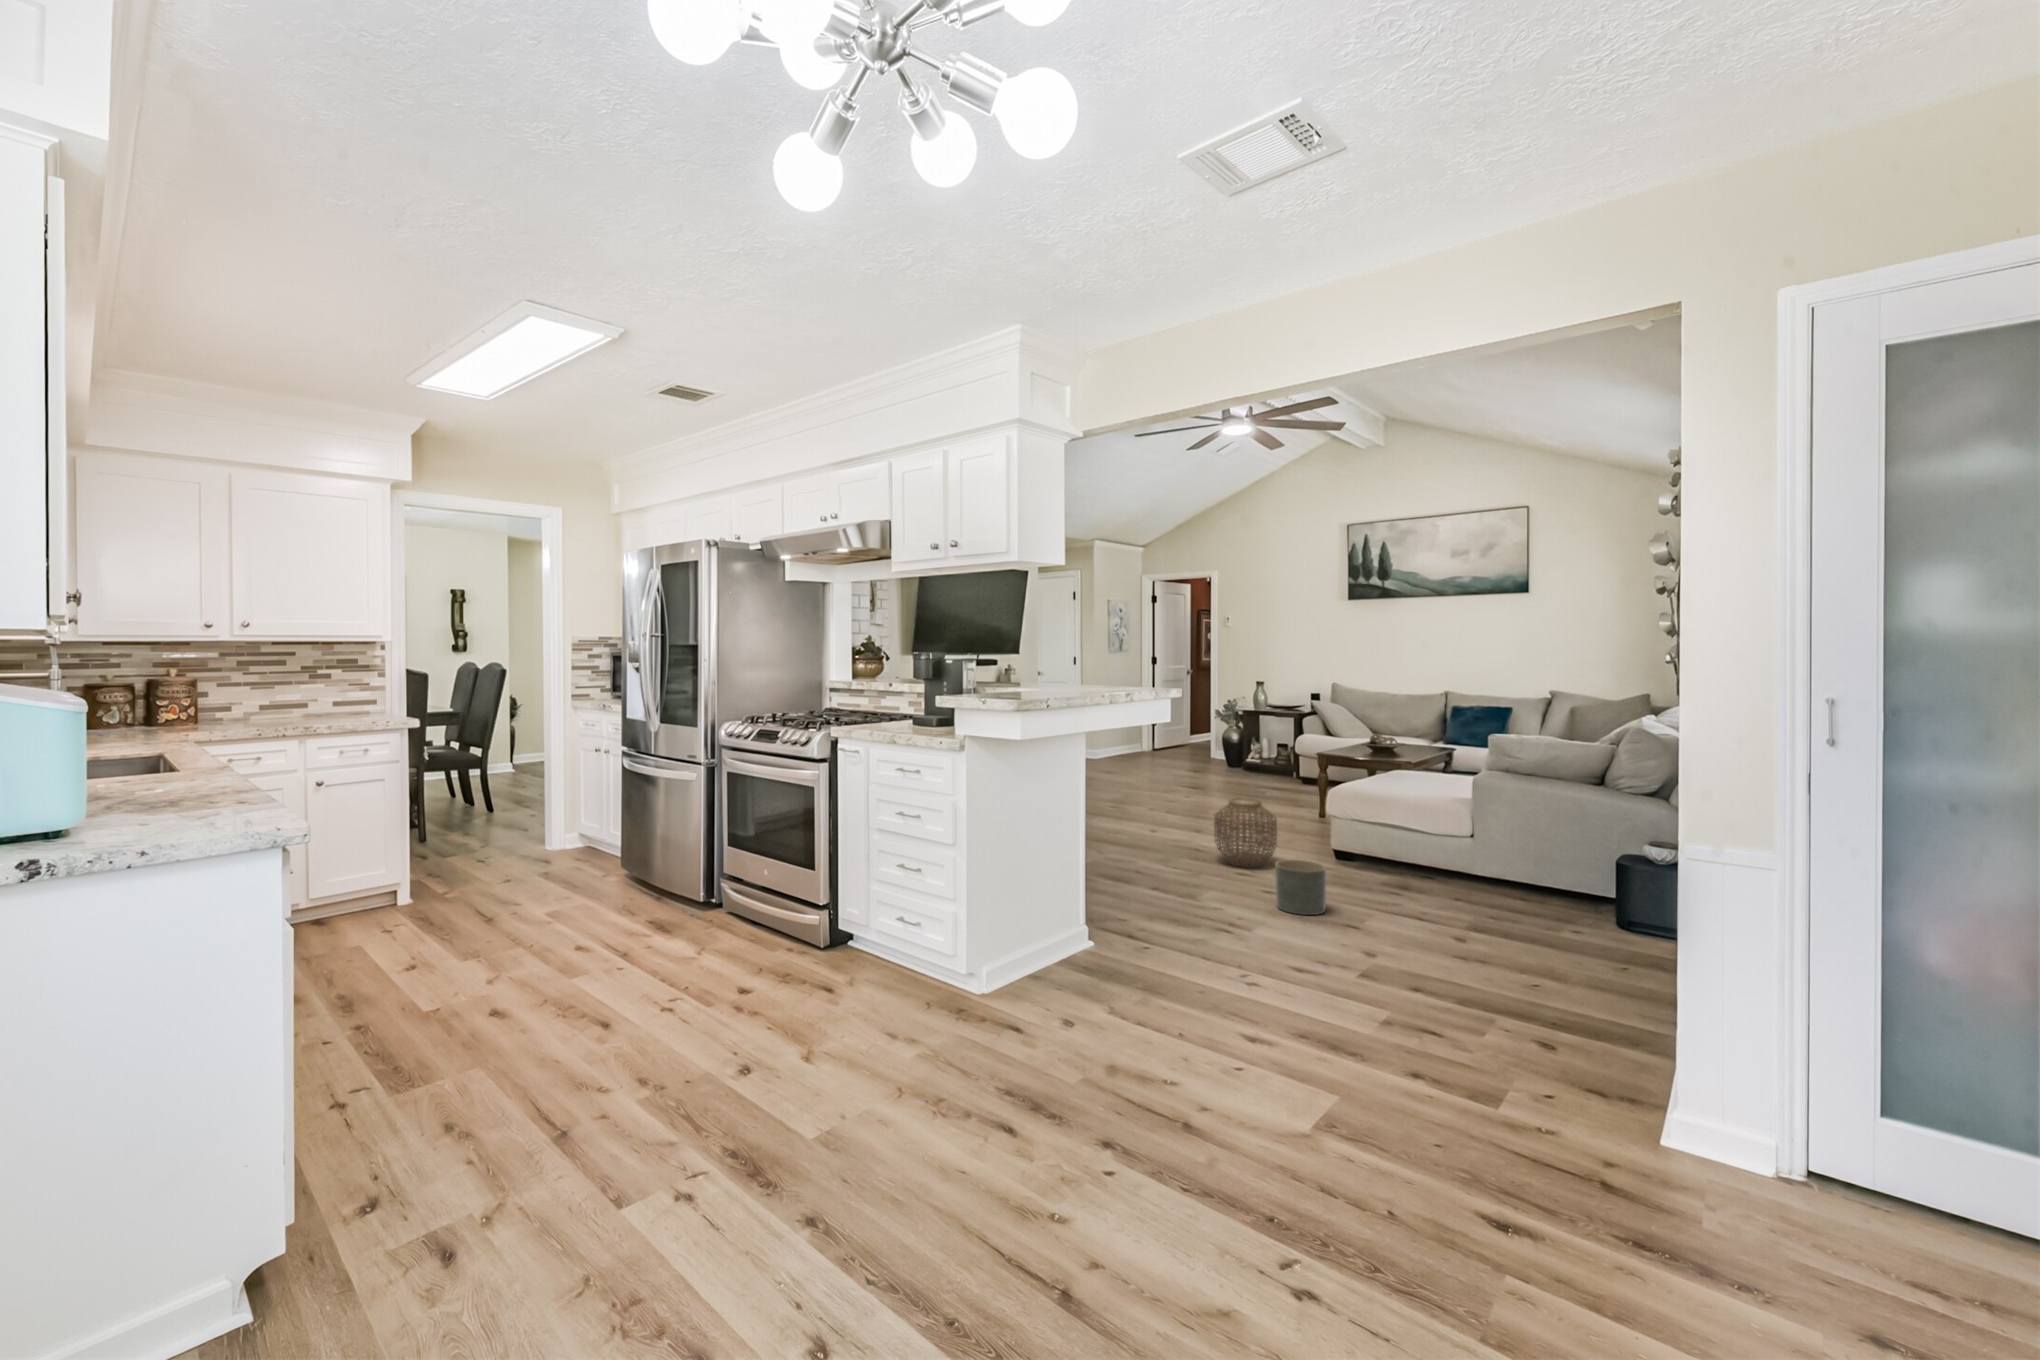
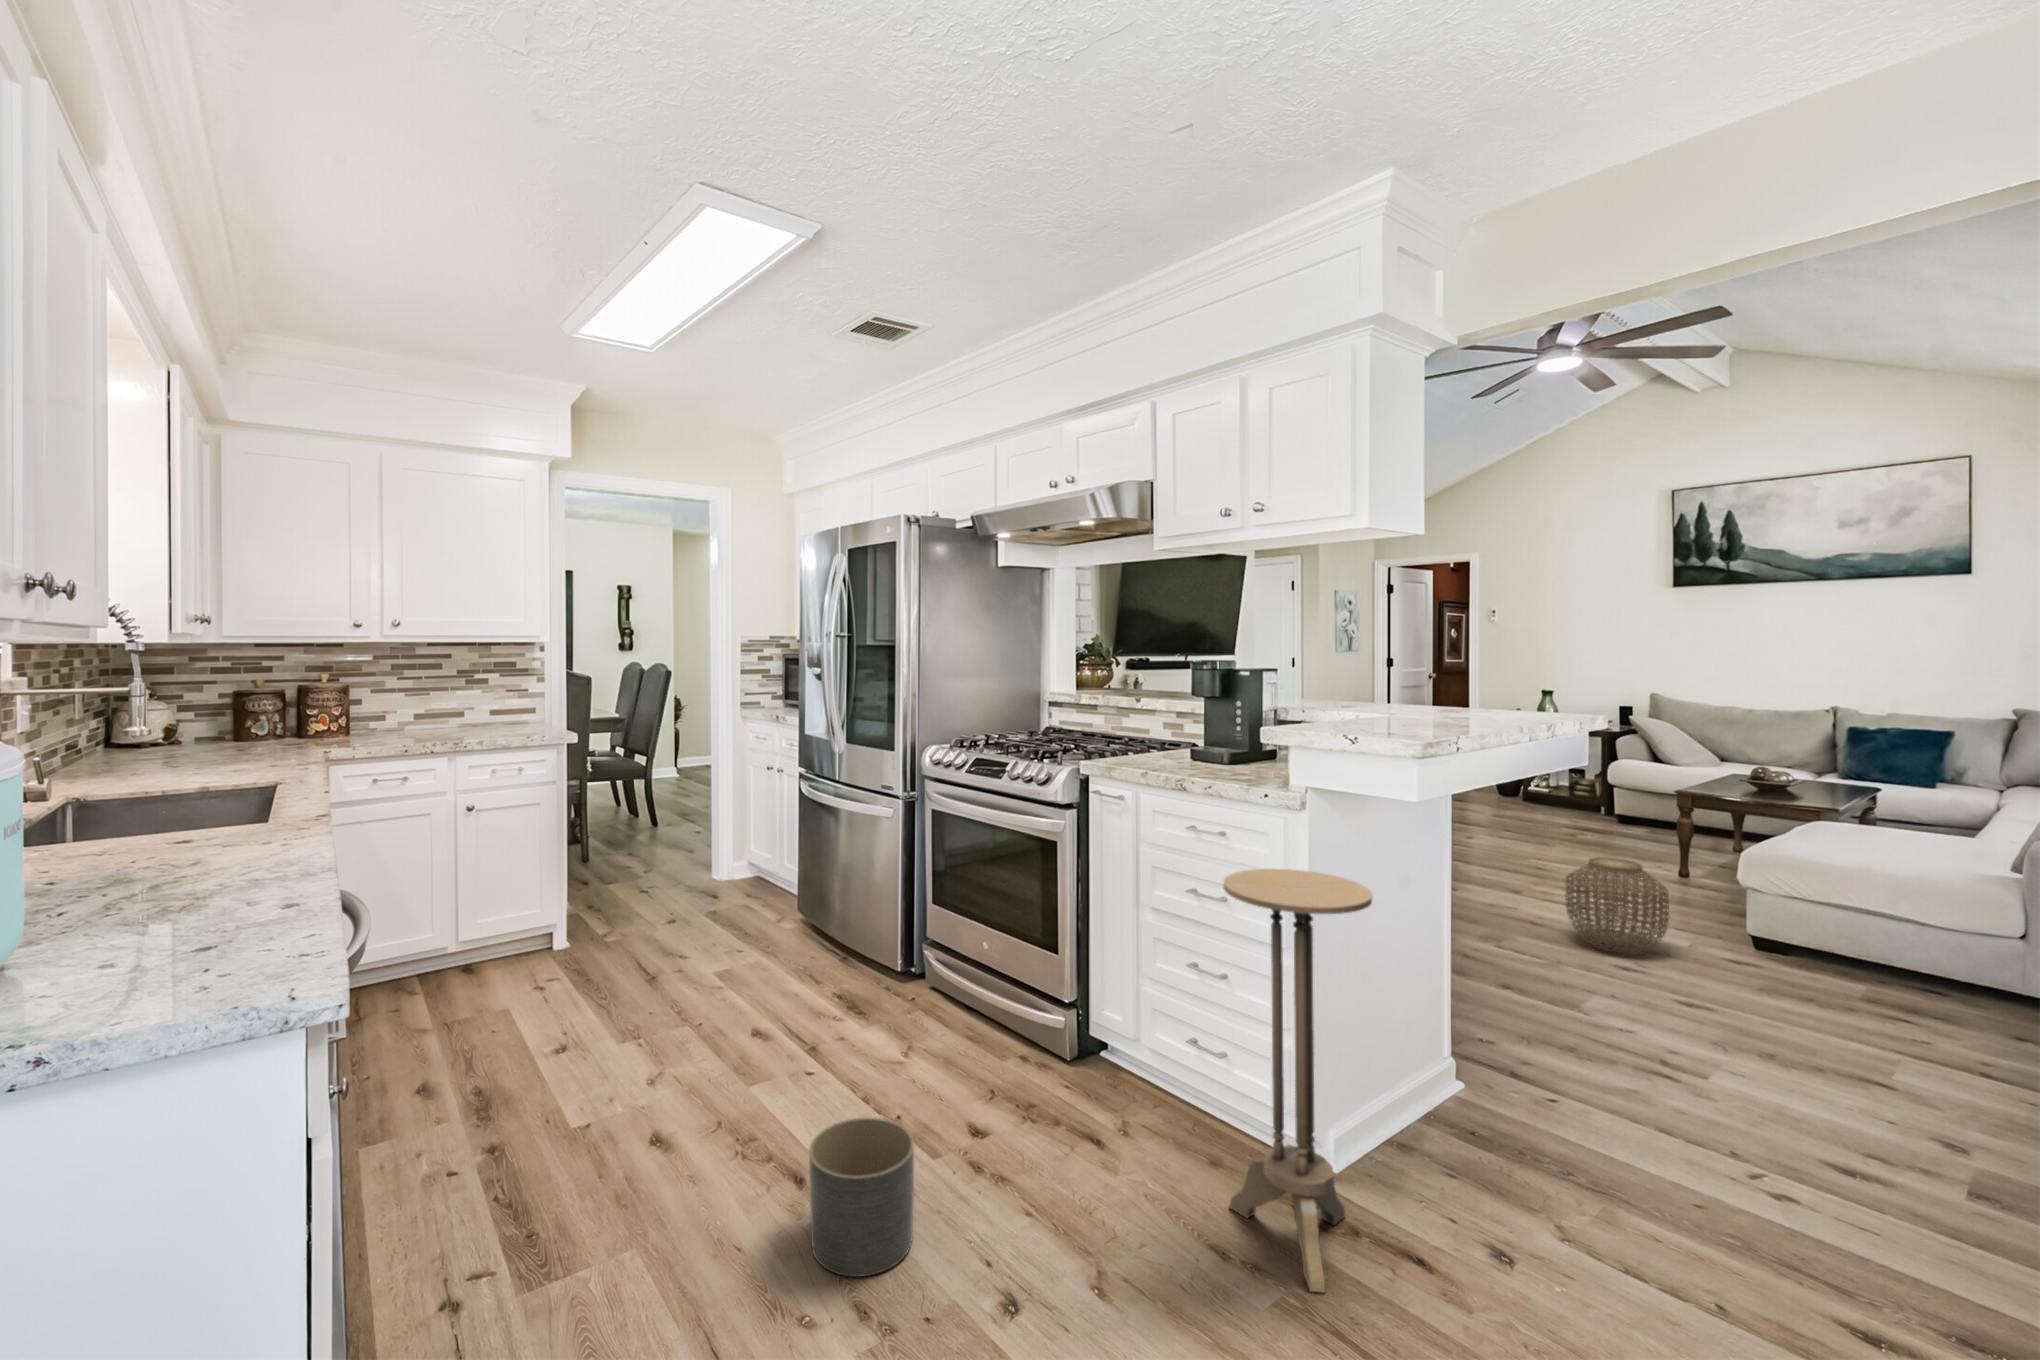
side table: none [898,789,988,1047] -> present [1223,869,1372,1293]
planter: present [1275,859,1326,915] -> present [809,1117,914,1277]

